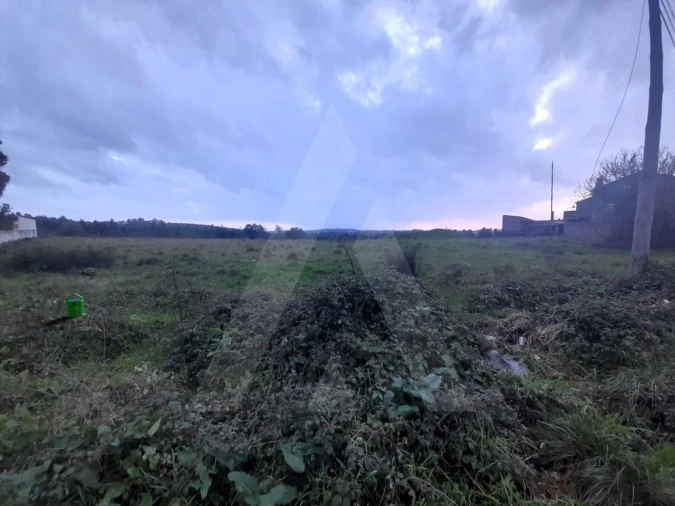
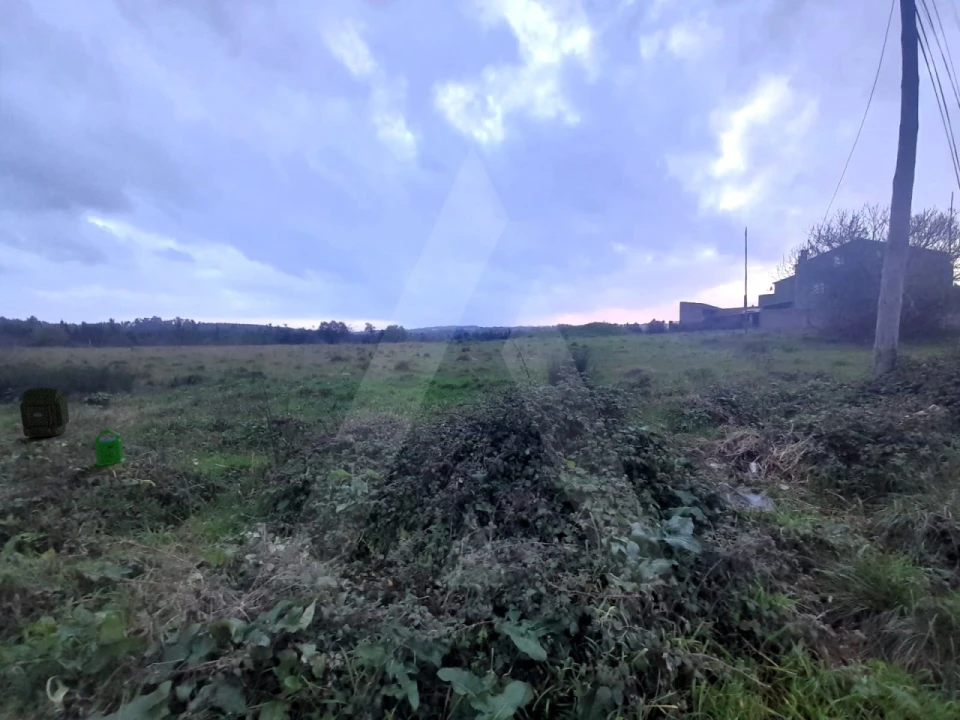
backpack: none [34,264,65,296] -> present [20,386,69,437]

